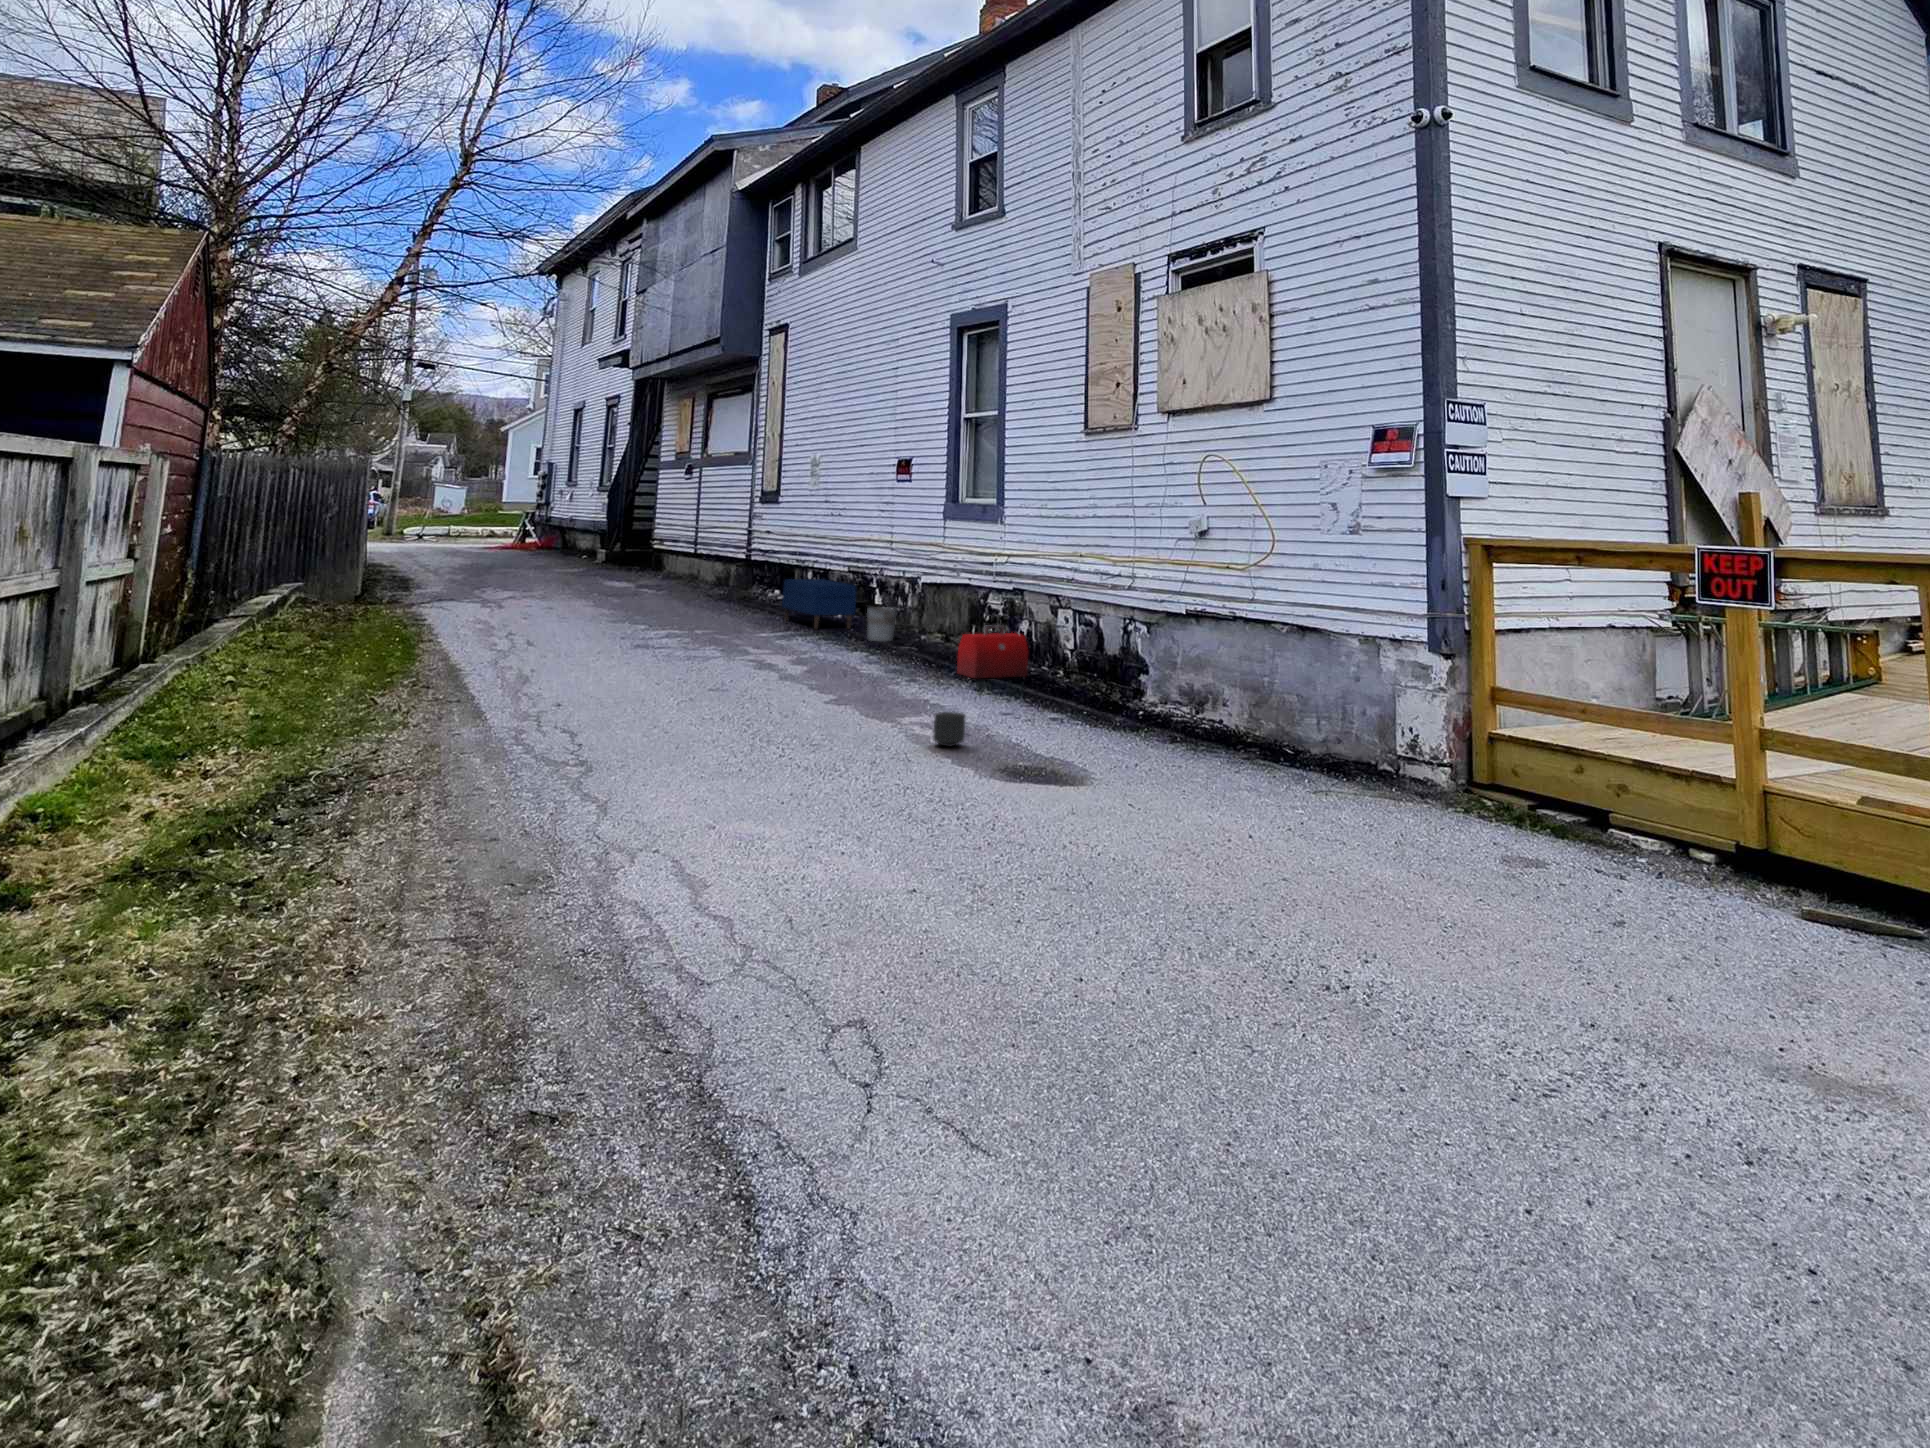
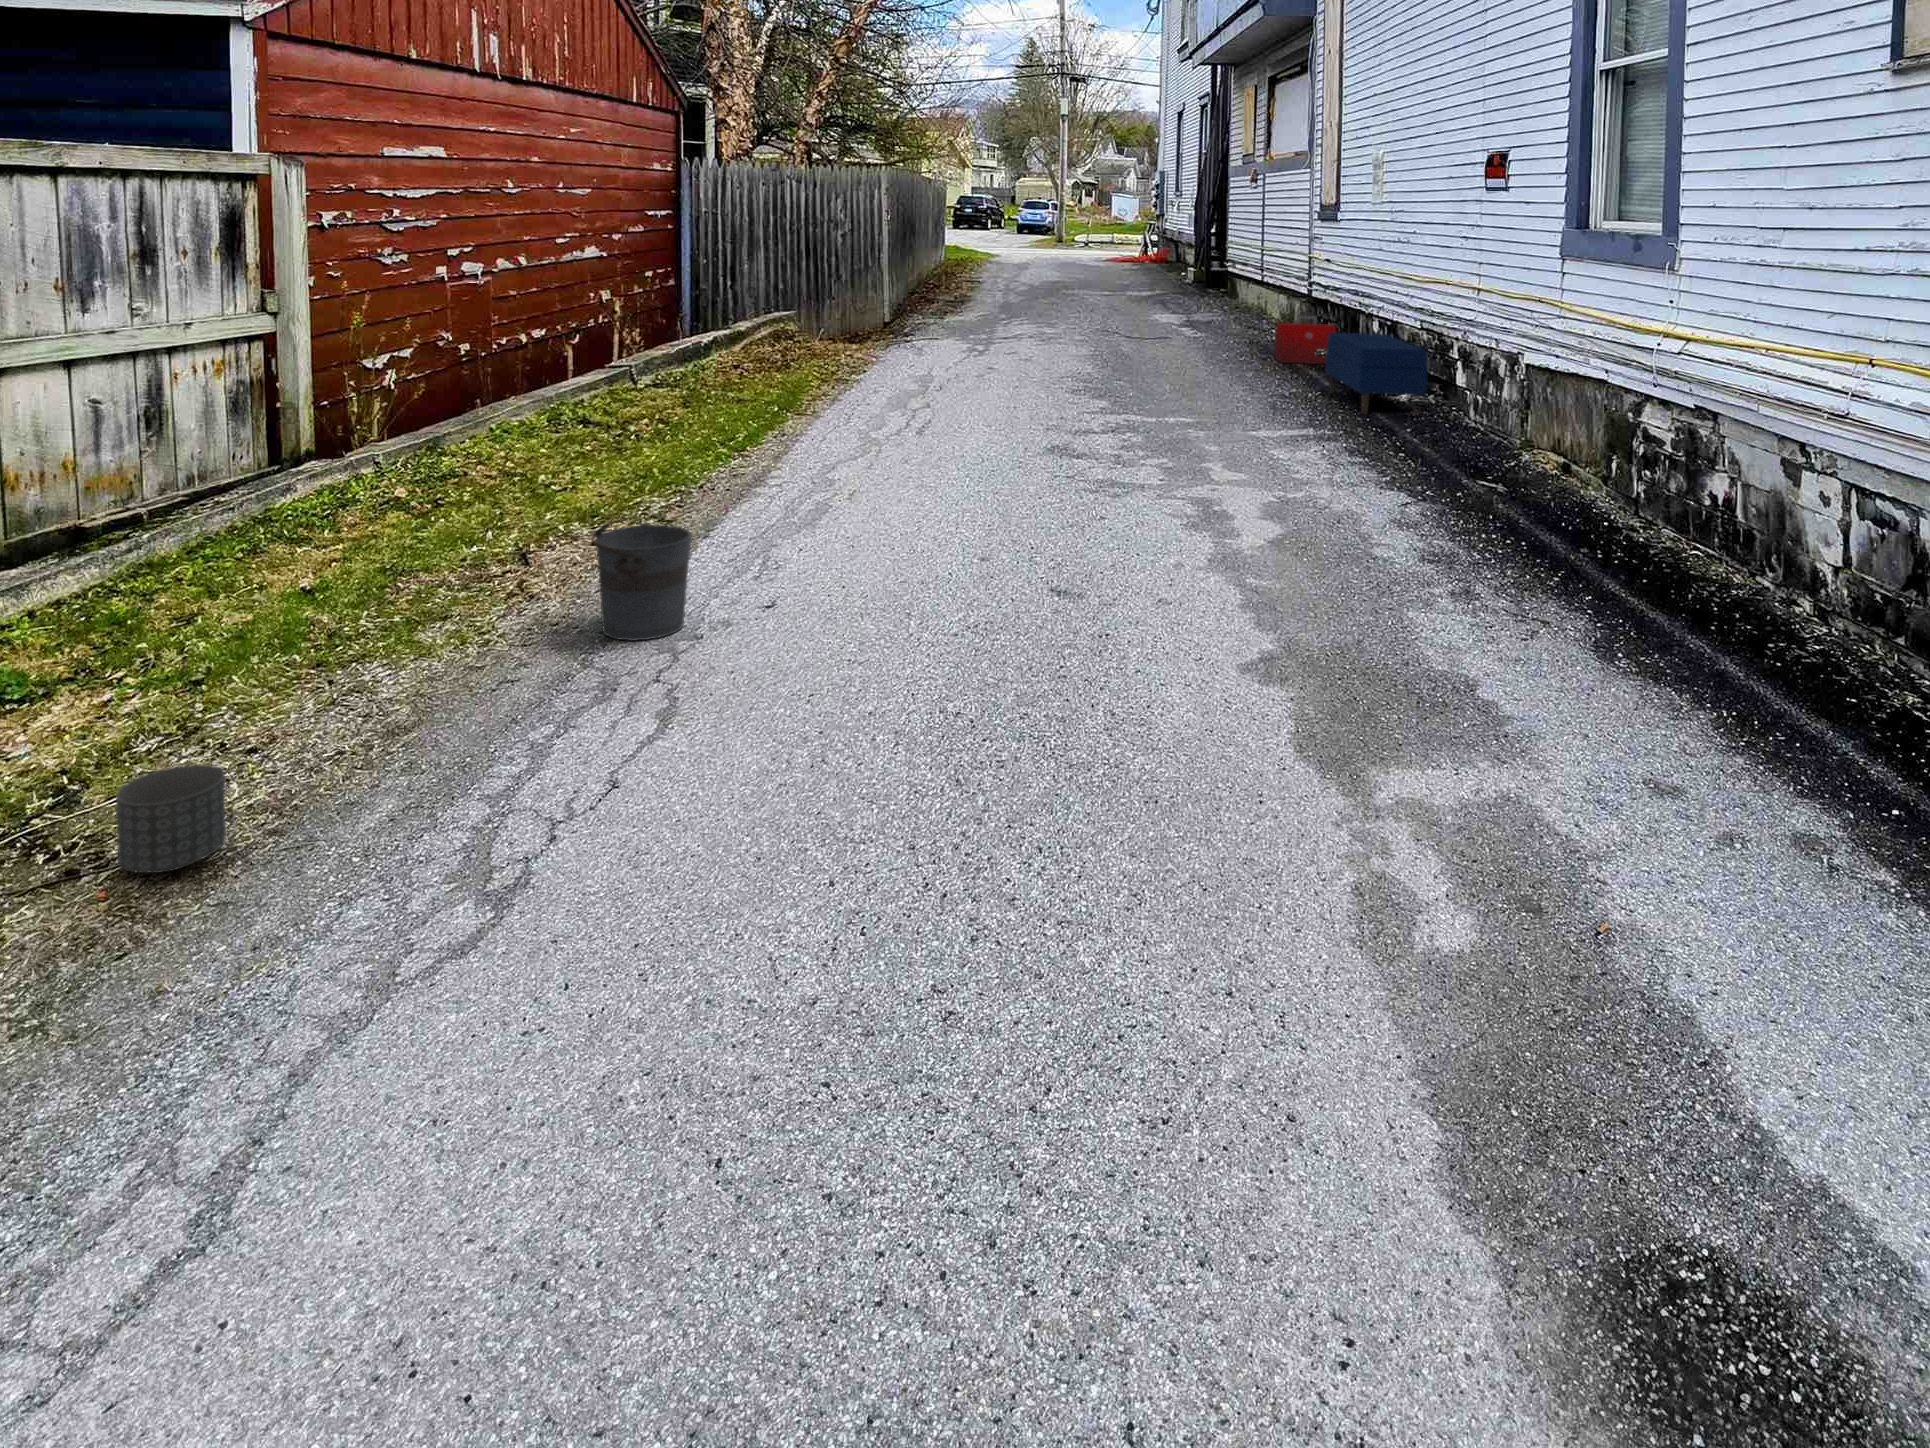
bucket: present [867,605,897,641] -> present [591,520,692,641]
toolbox: present [957,625,1028,678] -> present [1274,316,1336,364]
planter: present [933,712,965,746] -> present [116,765,226,873]

